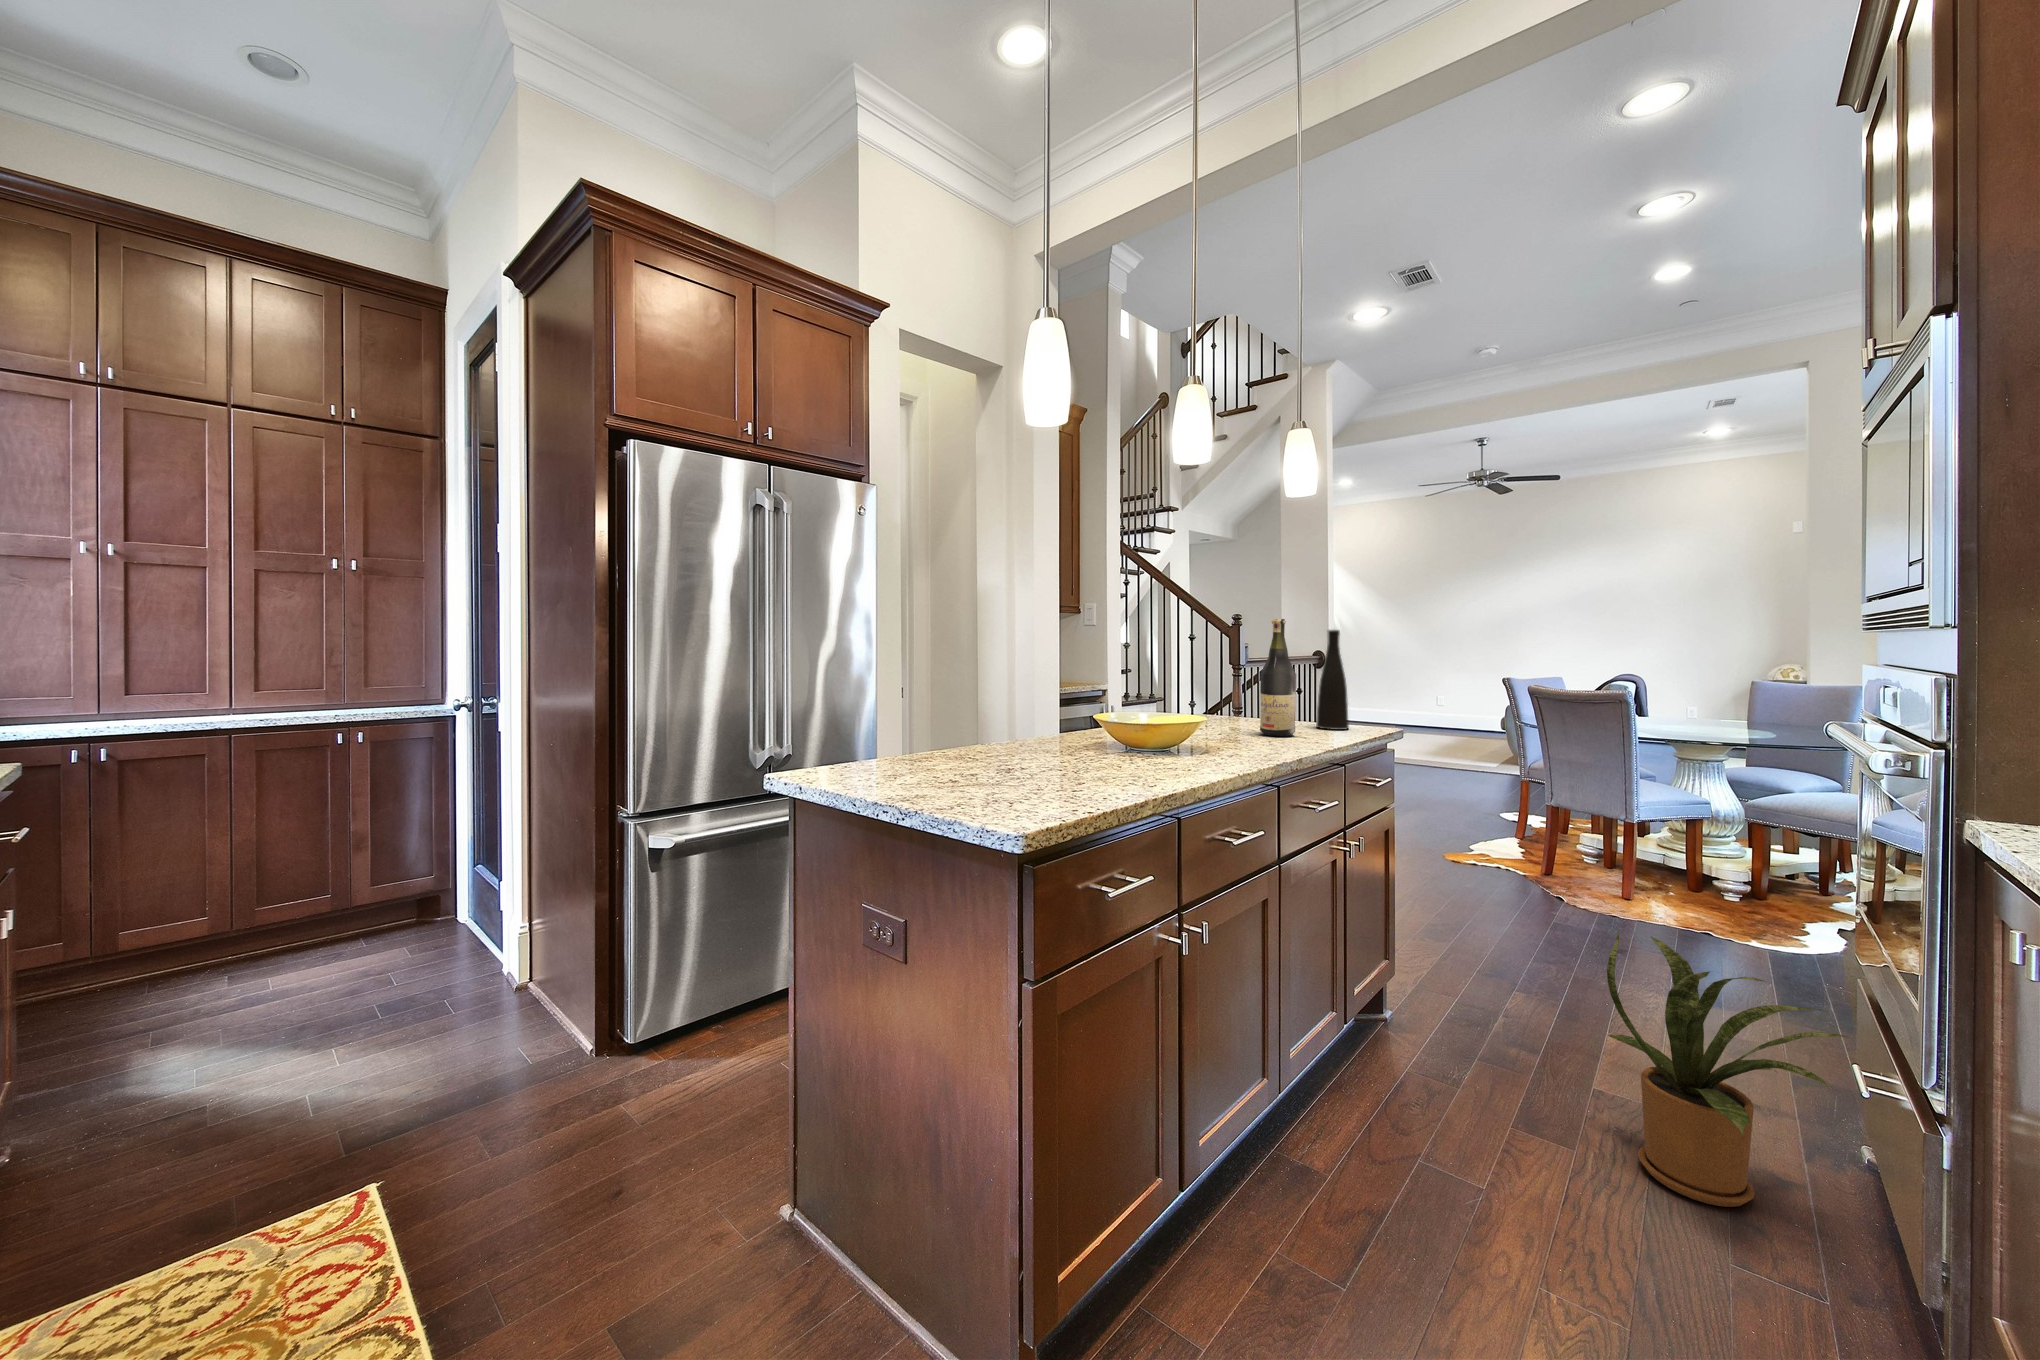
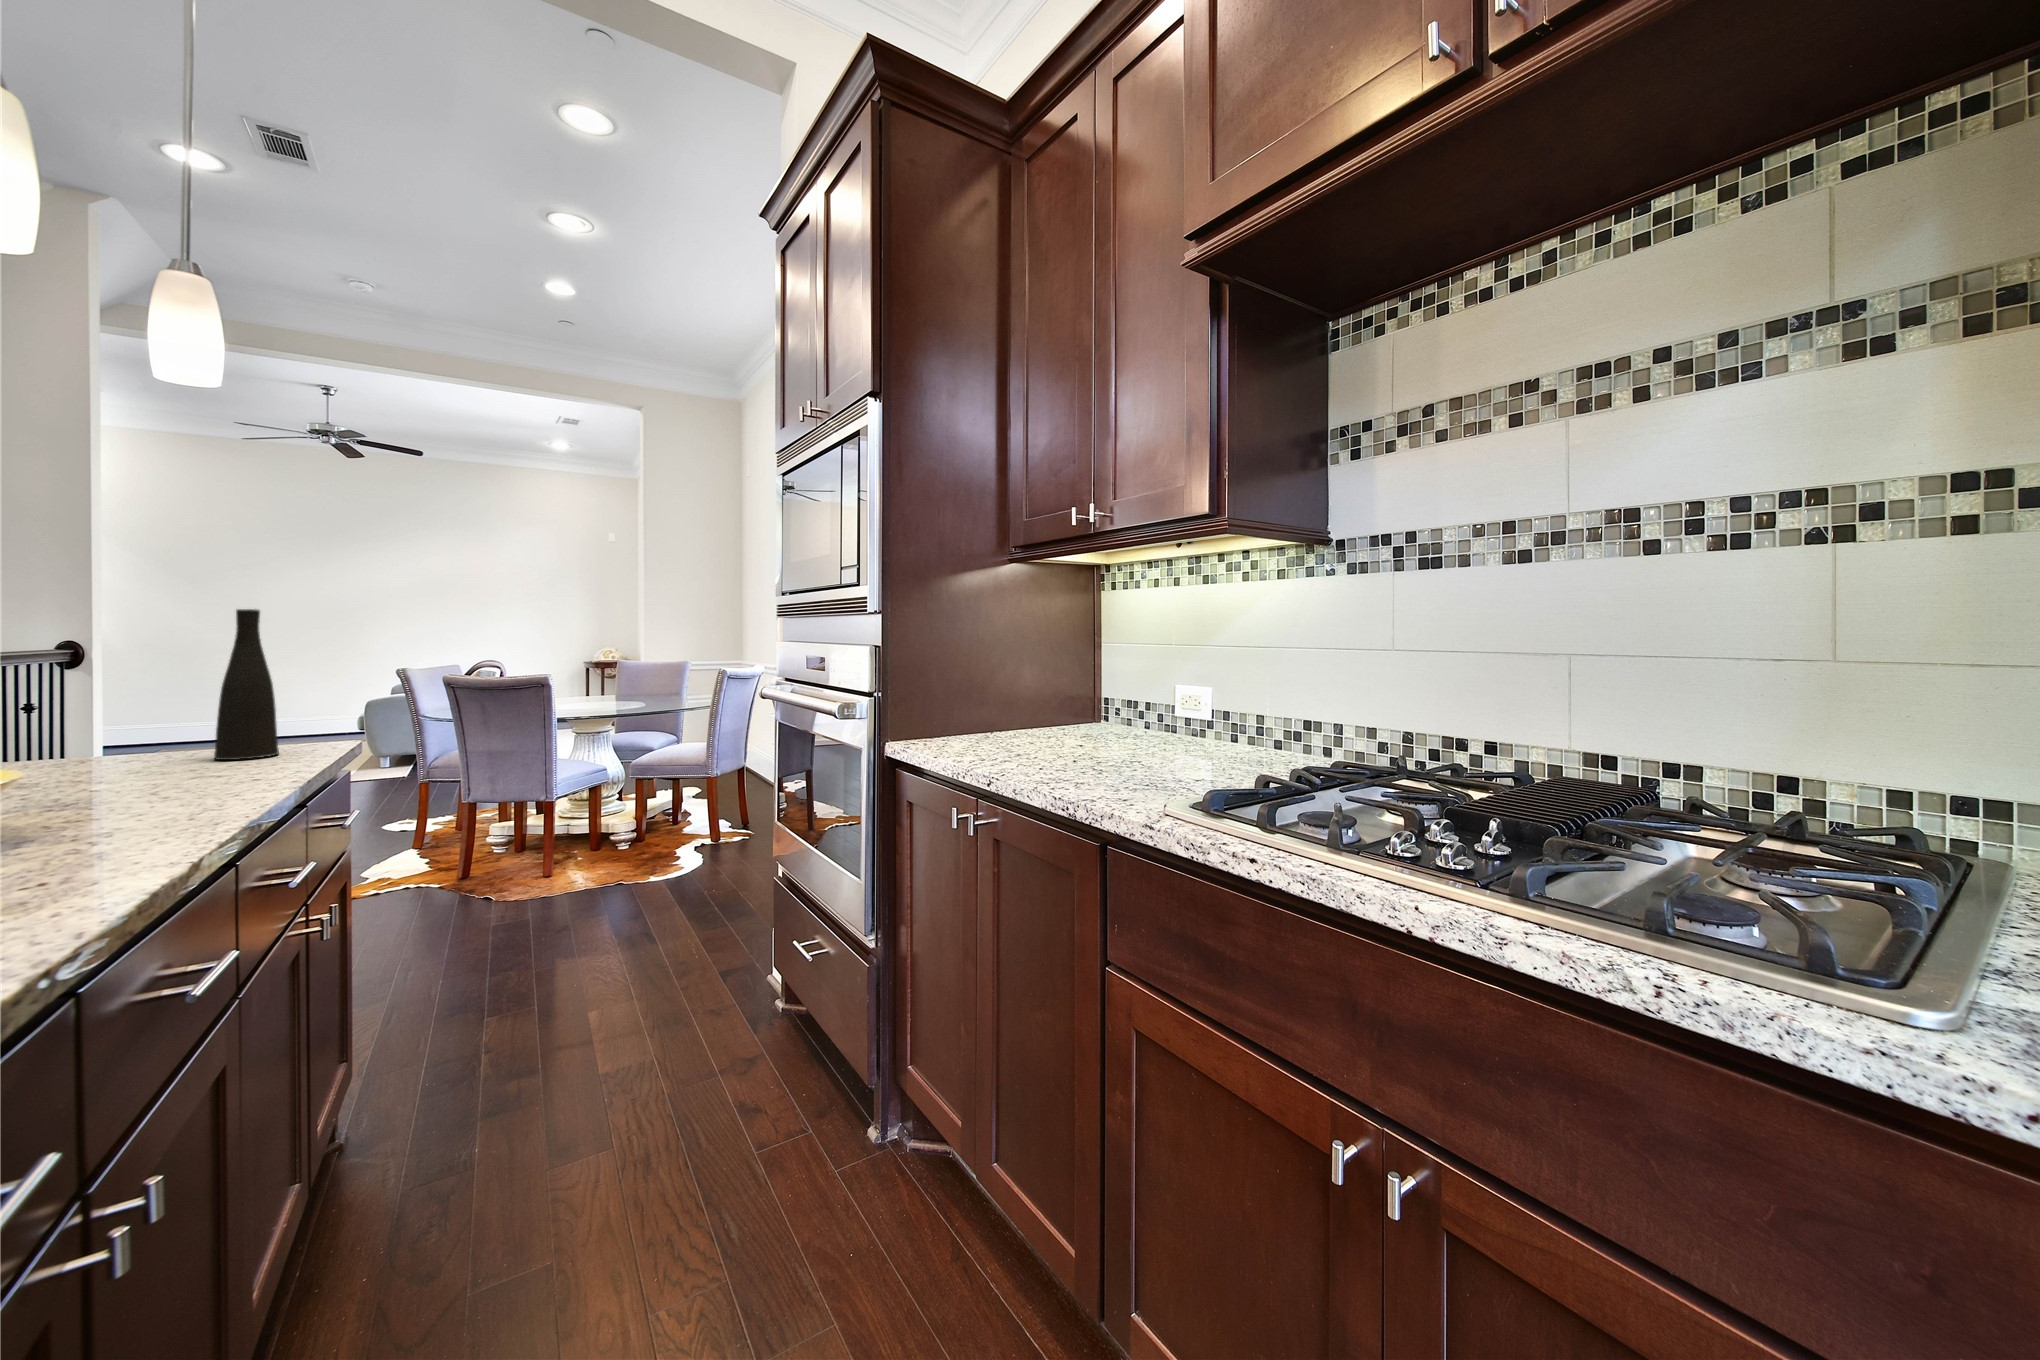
wine bottle: present [1260,619,1296,736] -> none [108,589,193,786]
house plant: present [1607,931,1847,1207] -> none [624,901,810,1124]

